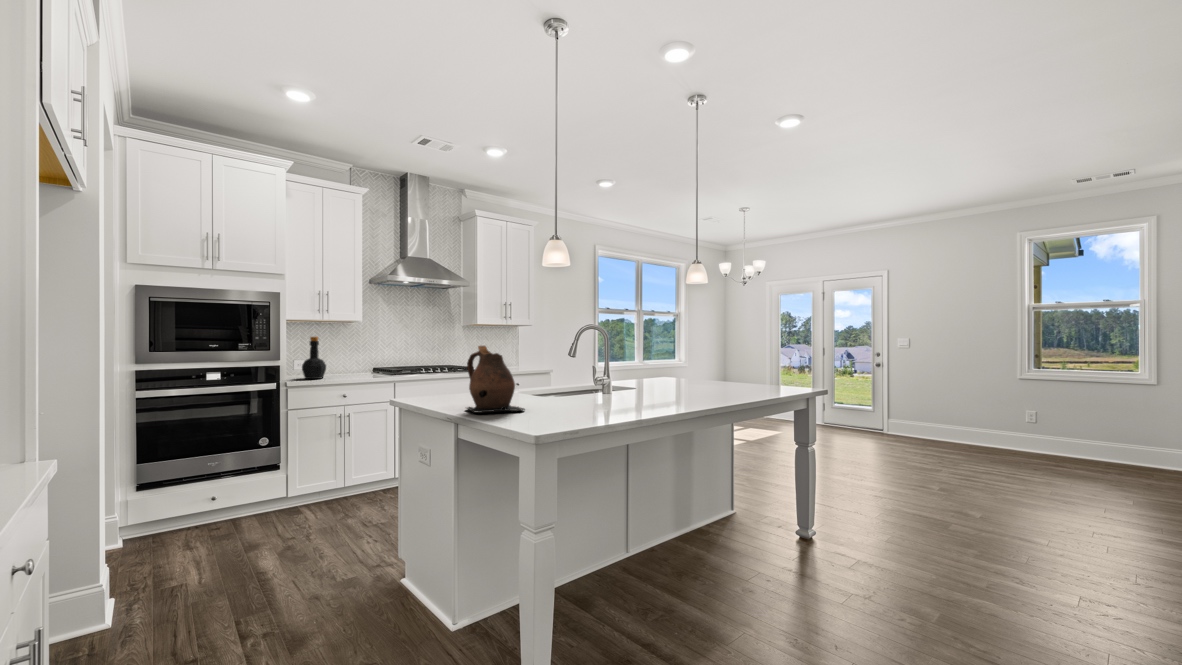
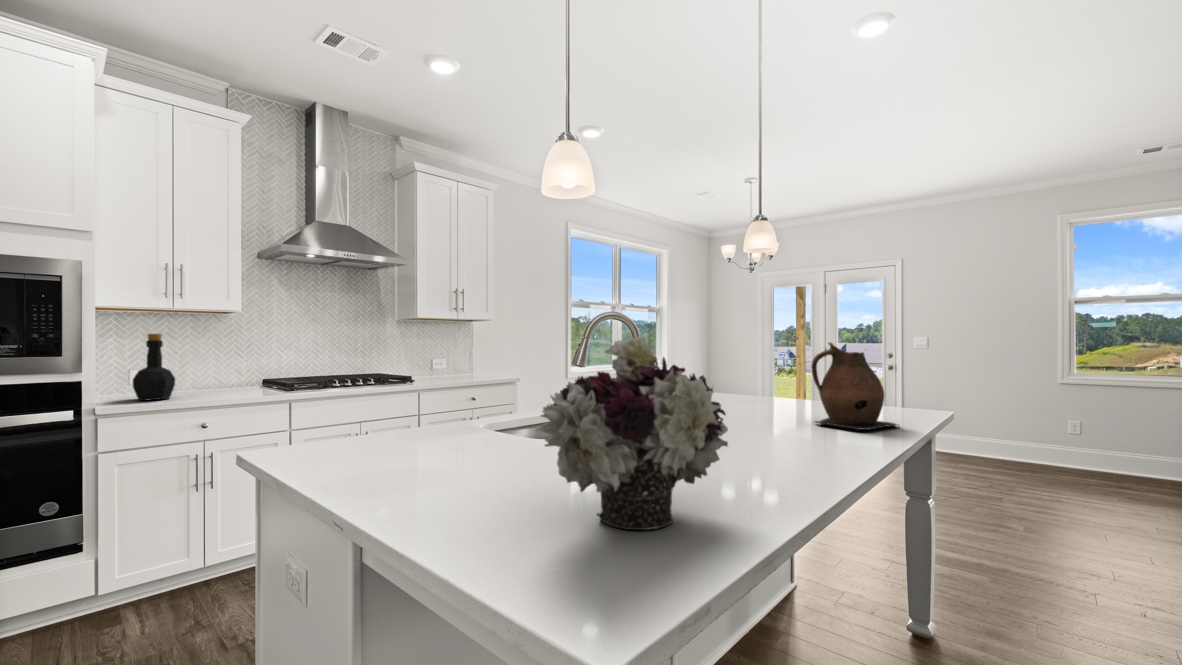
flower arrangement: none [529,341,614,420] -> present [536,336,728,530]
ceramic pitcher: present [467,346,525,413] -> present [811,342,899,430]

